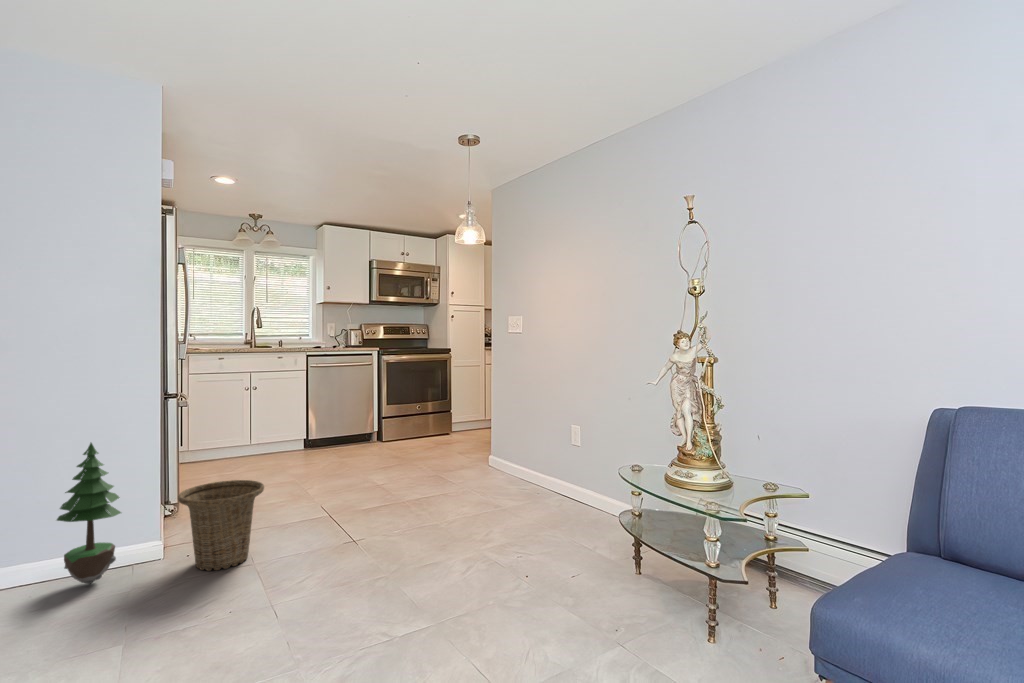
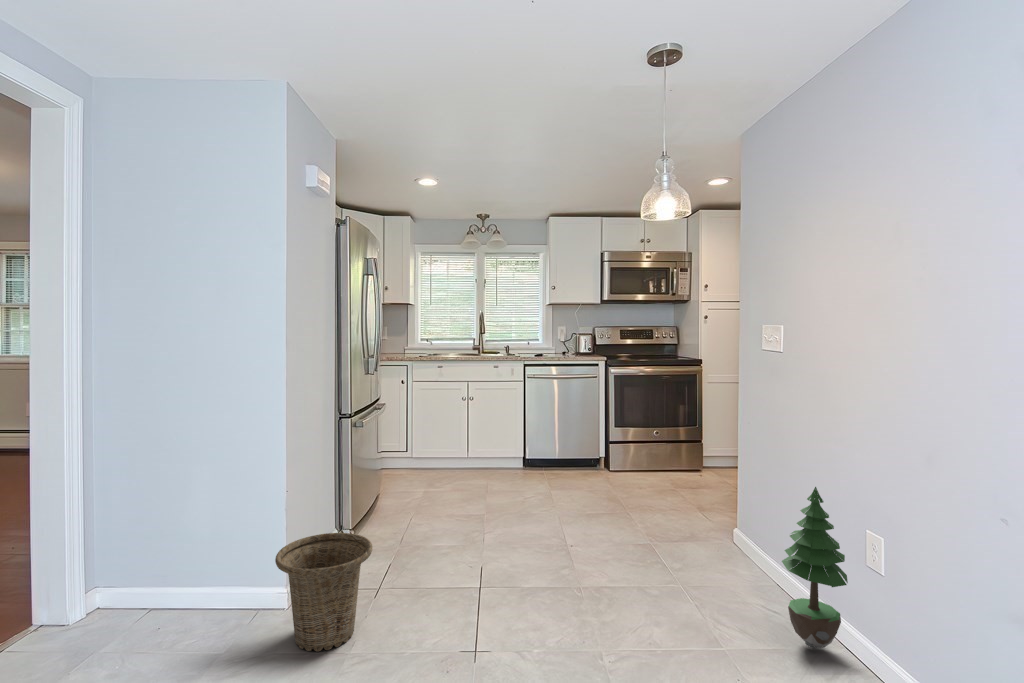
potted tree: present [57,443,121,584] -> present [782,487,848,648]

